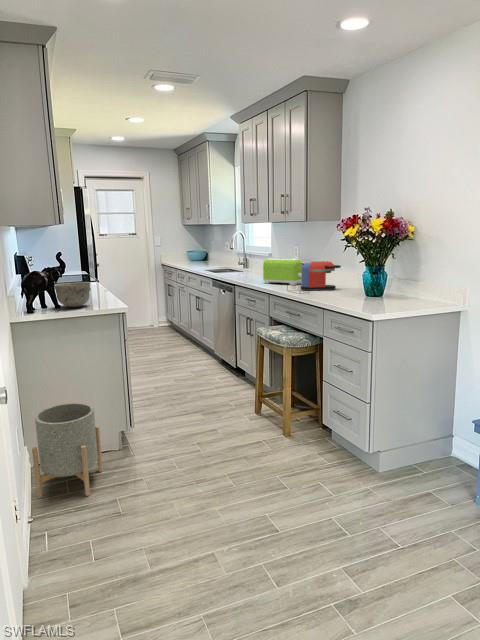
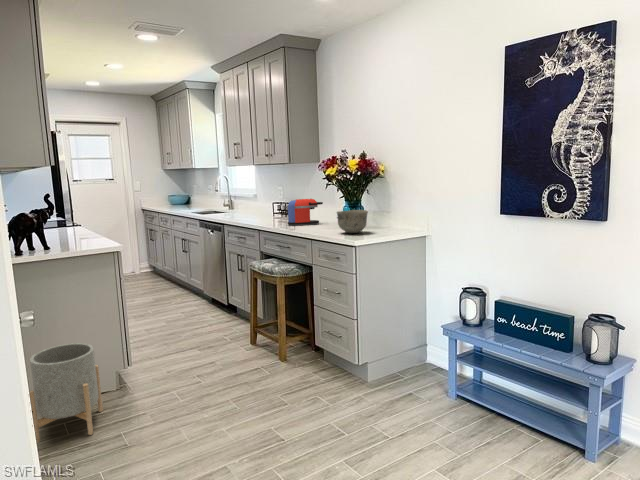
toaster: present [263,258,302,285] -> none [251,198,287,222]
bowl: present [54,282,91,307] -> present [337,210,368,233]

